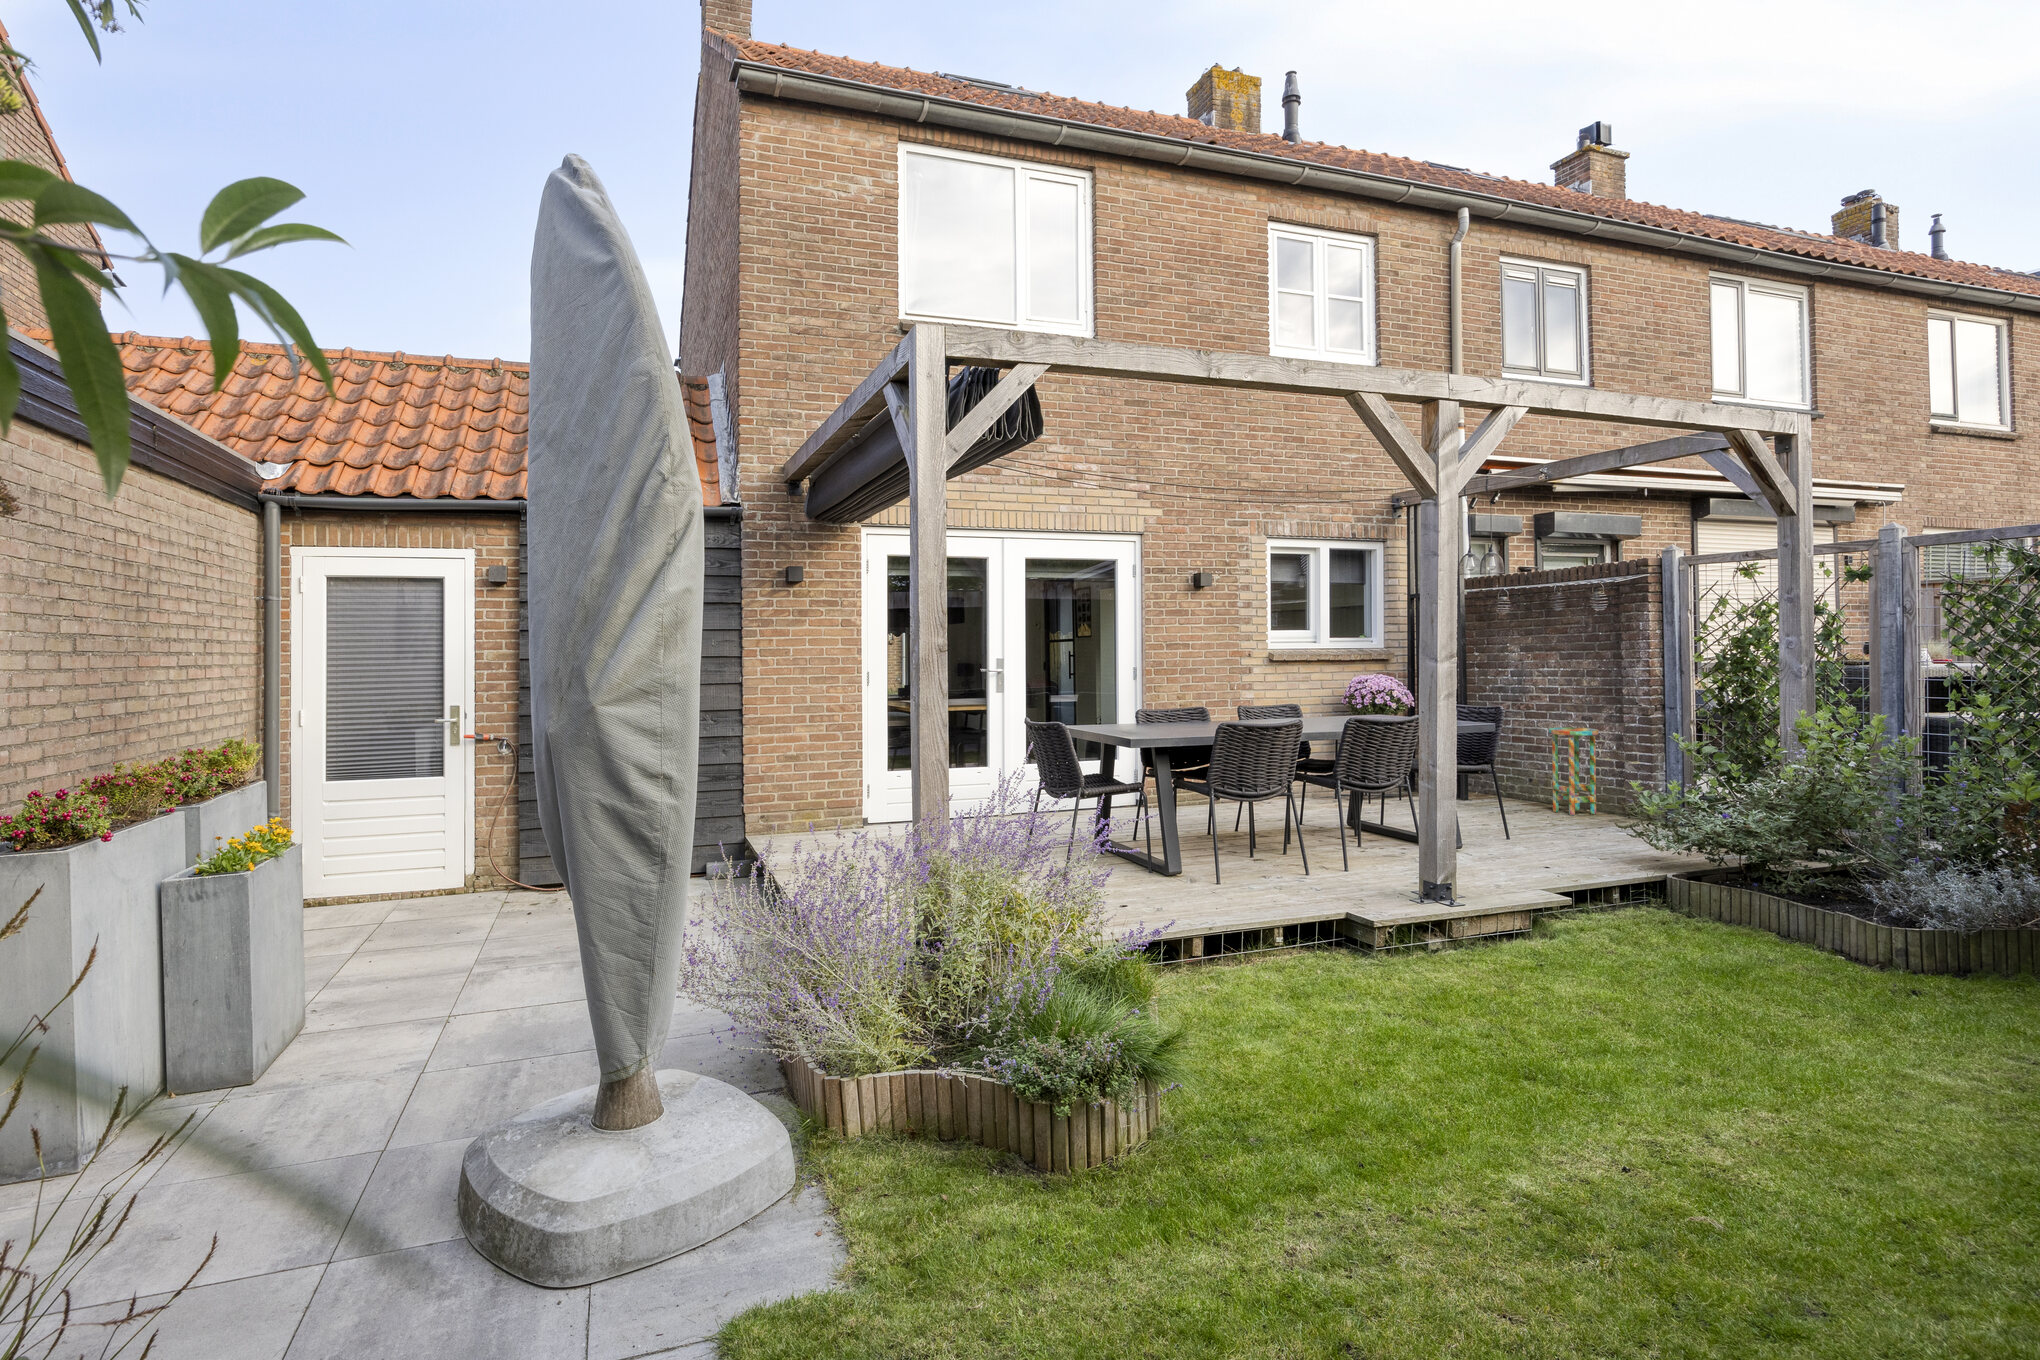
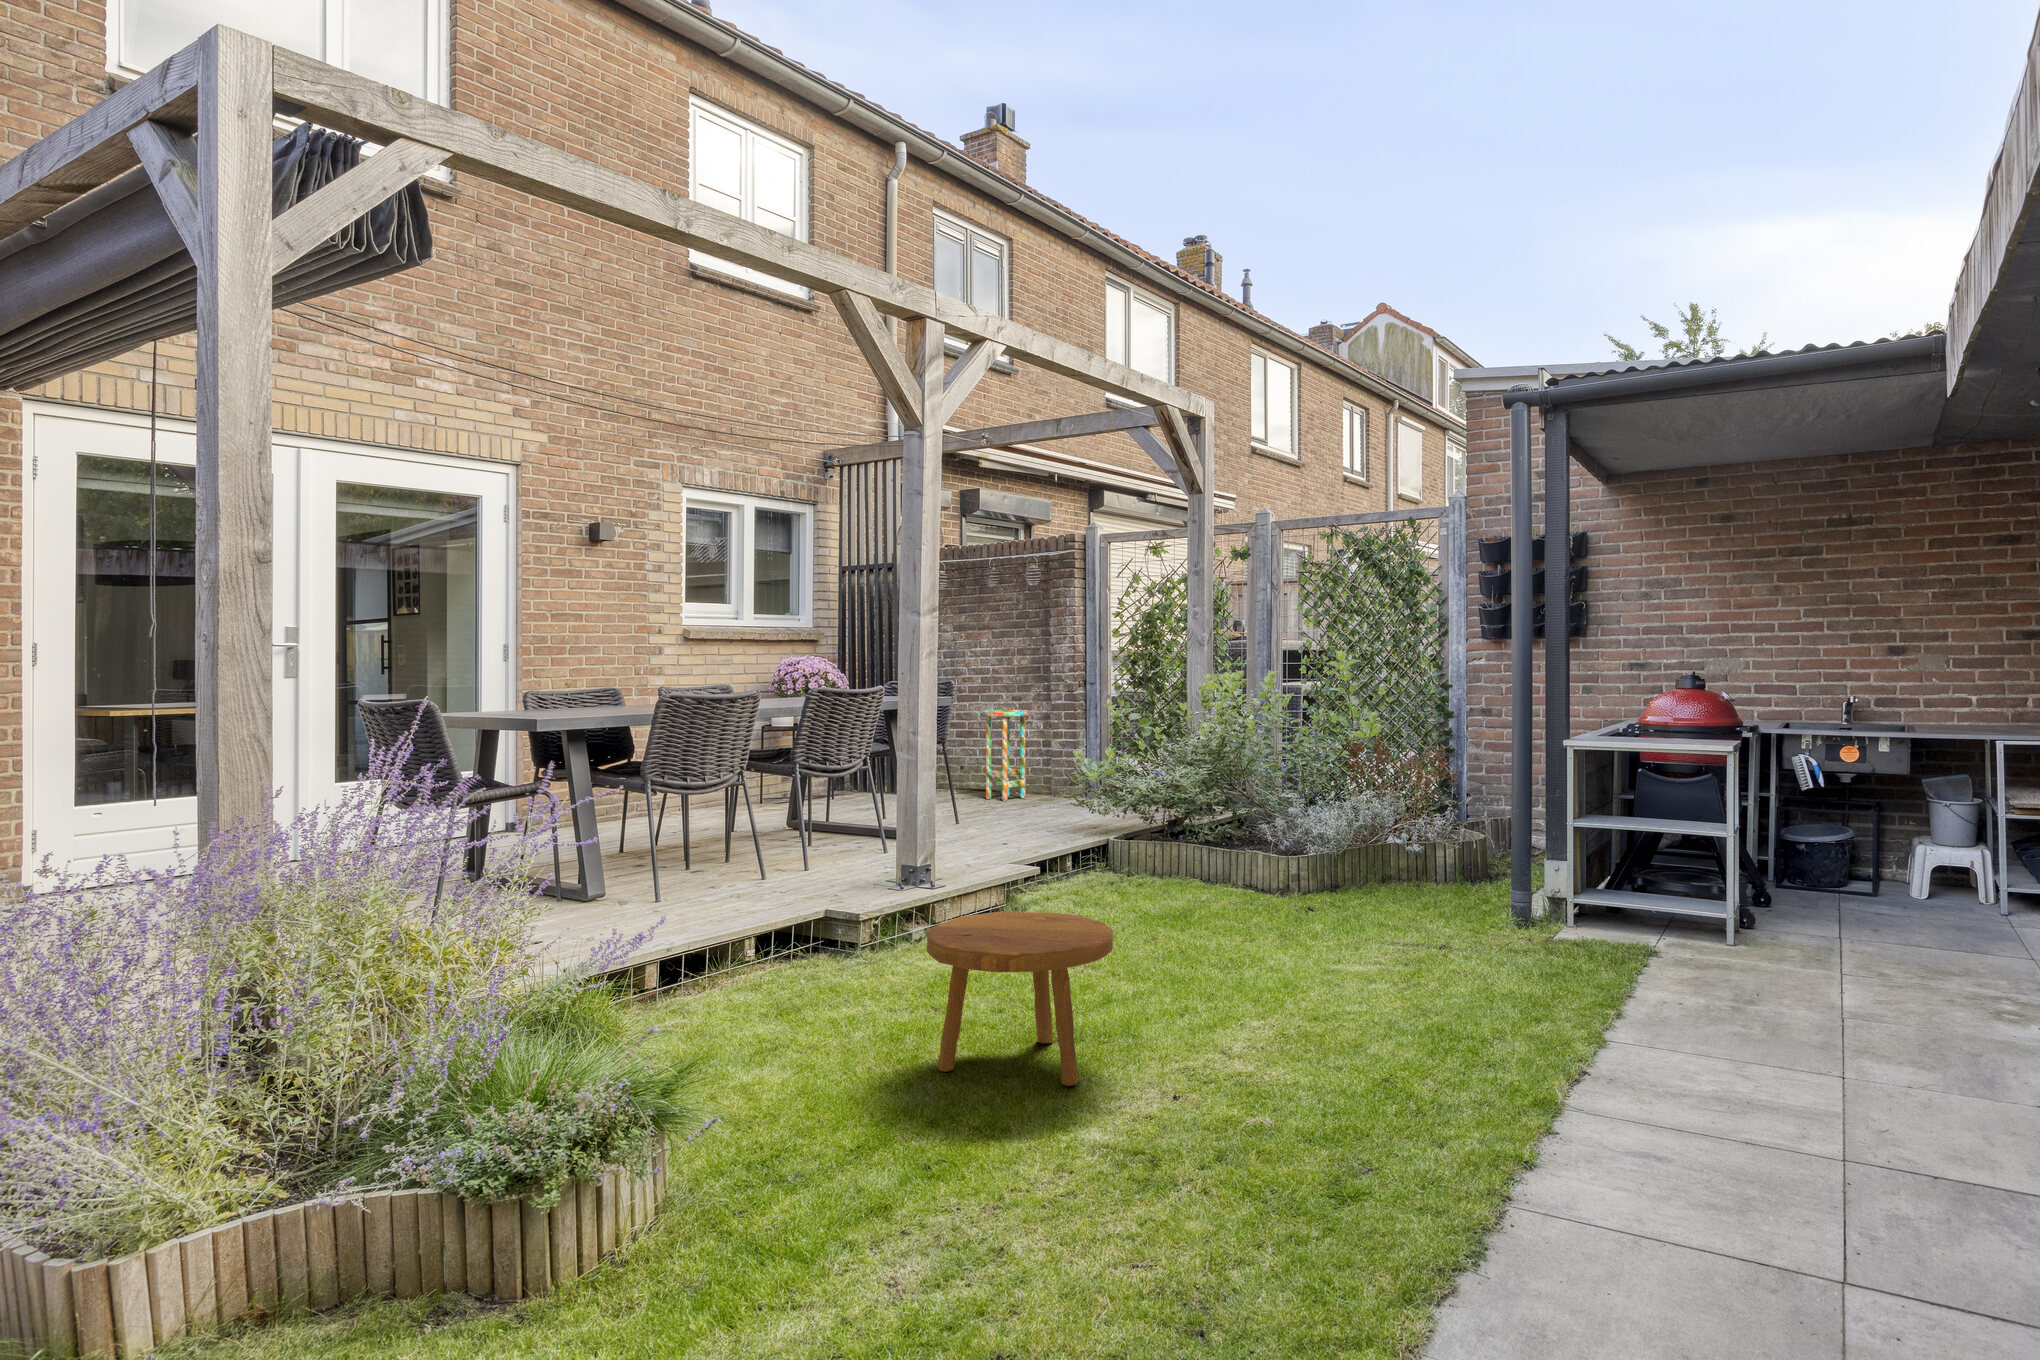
footstool: none [1390,950,1573,1125] -> present [927,911,1113,1086]

